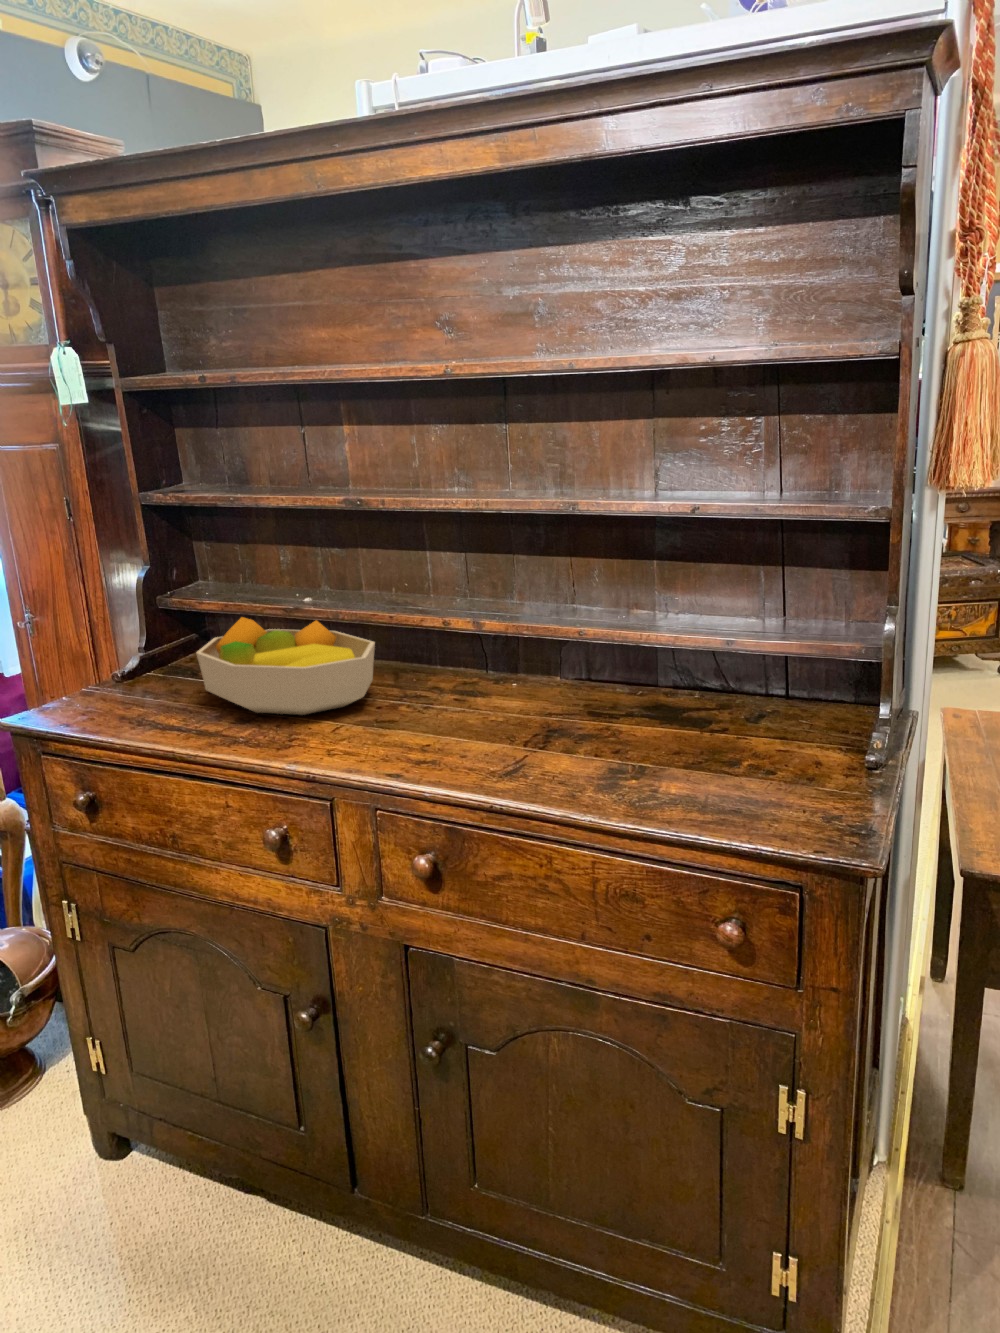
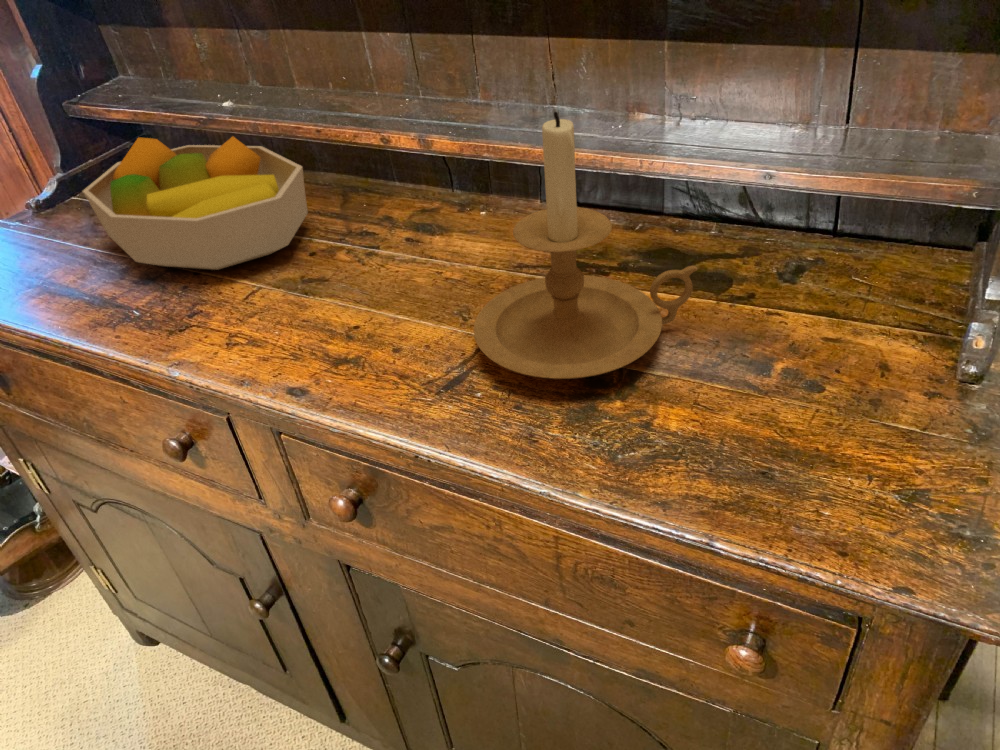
candle holder: none [525,585,685,763] -> present [474,112,697,379]

